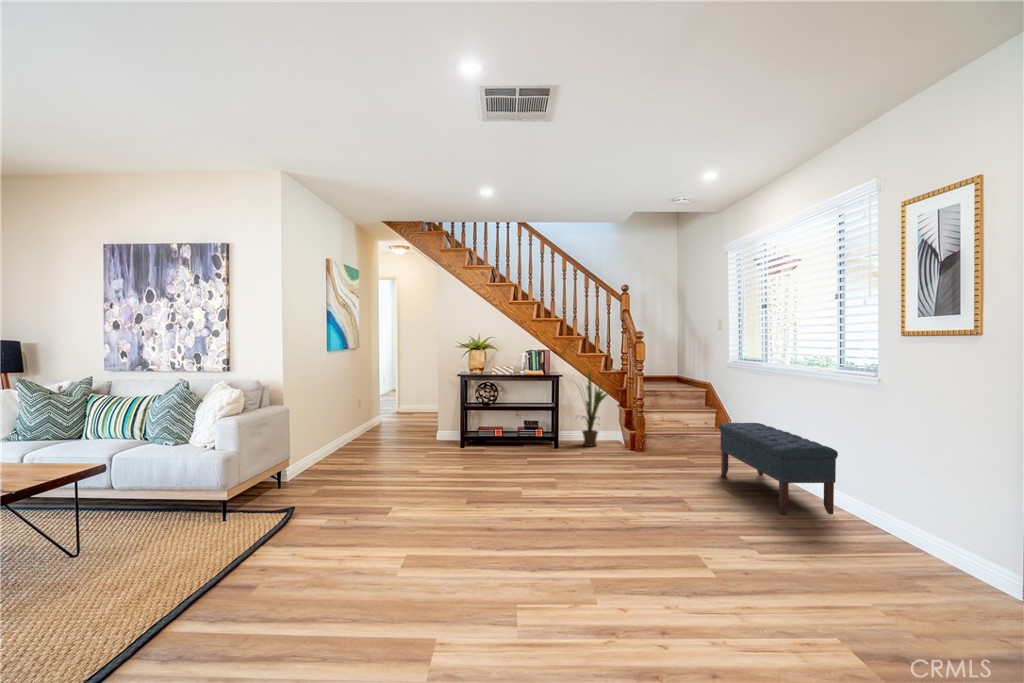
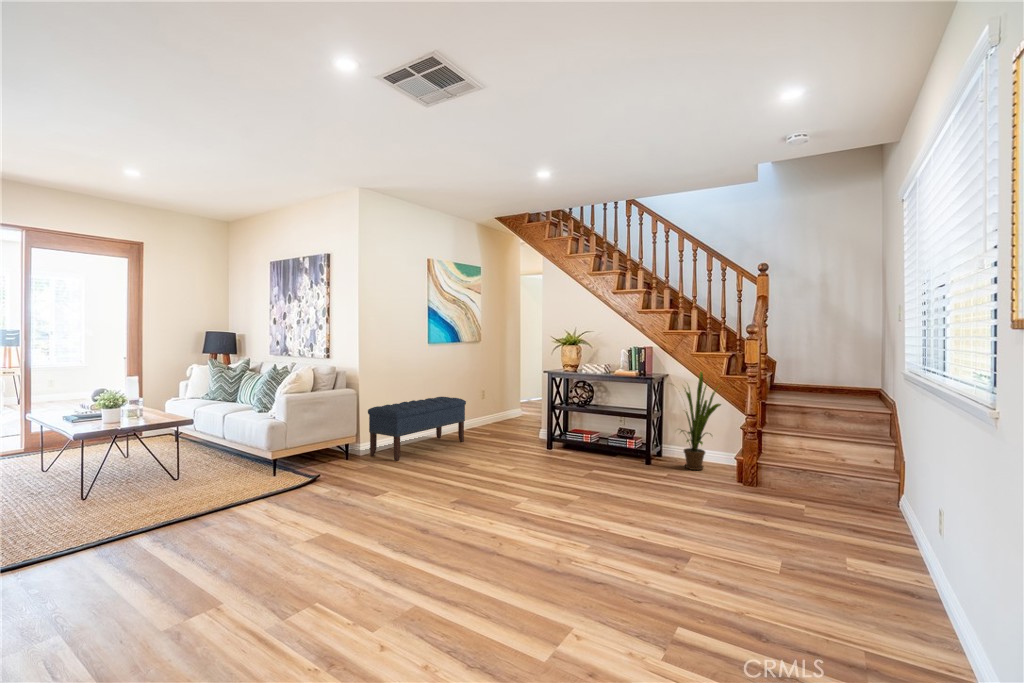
bench: present [719,423,838,514] -> present [368,397,466,461]

